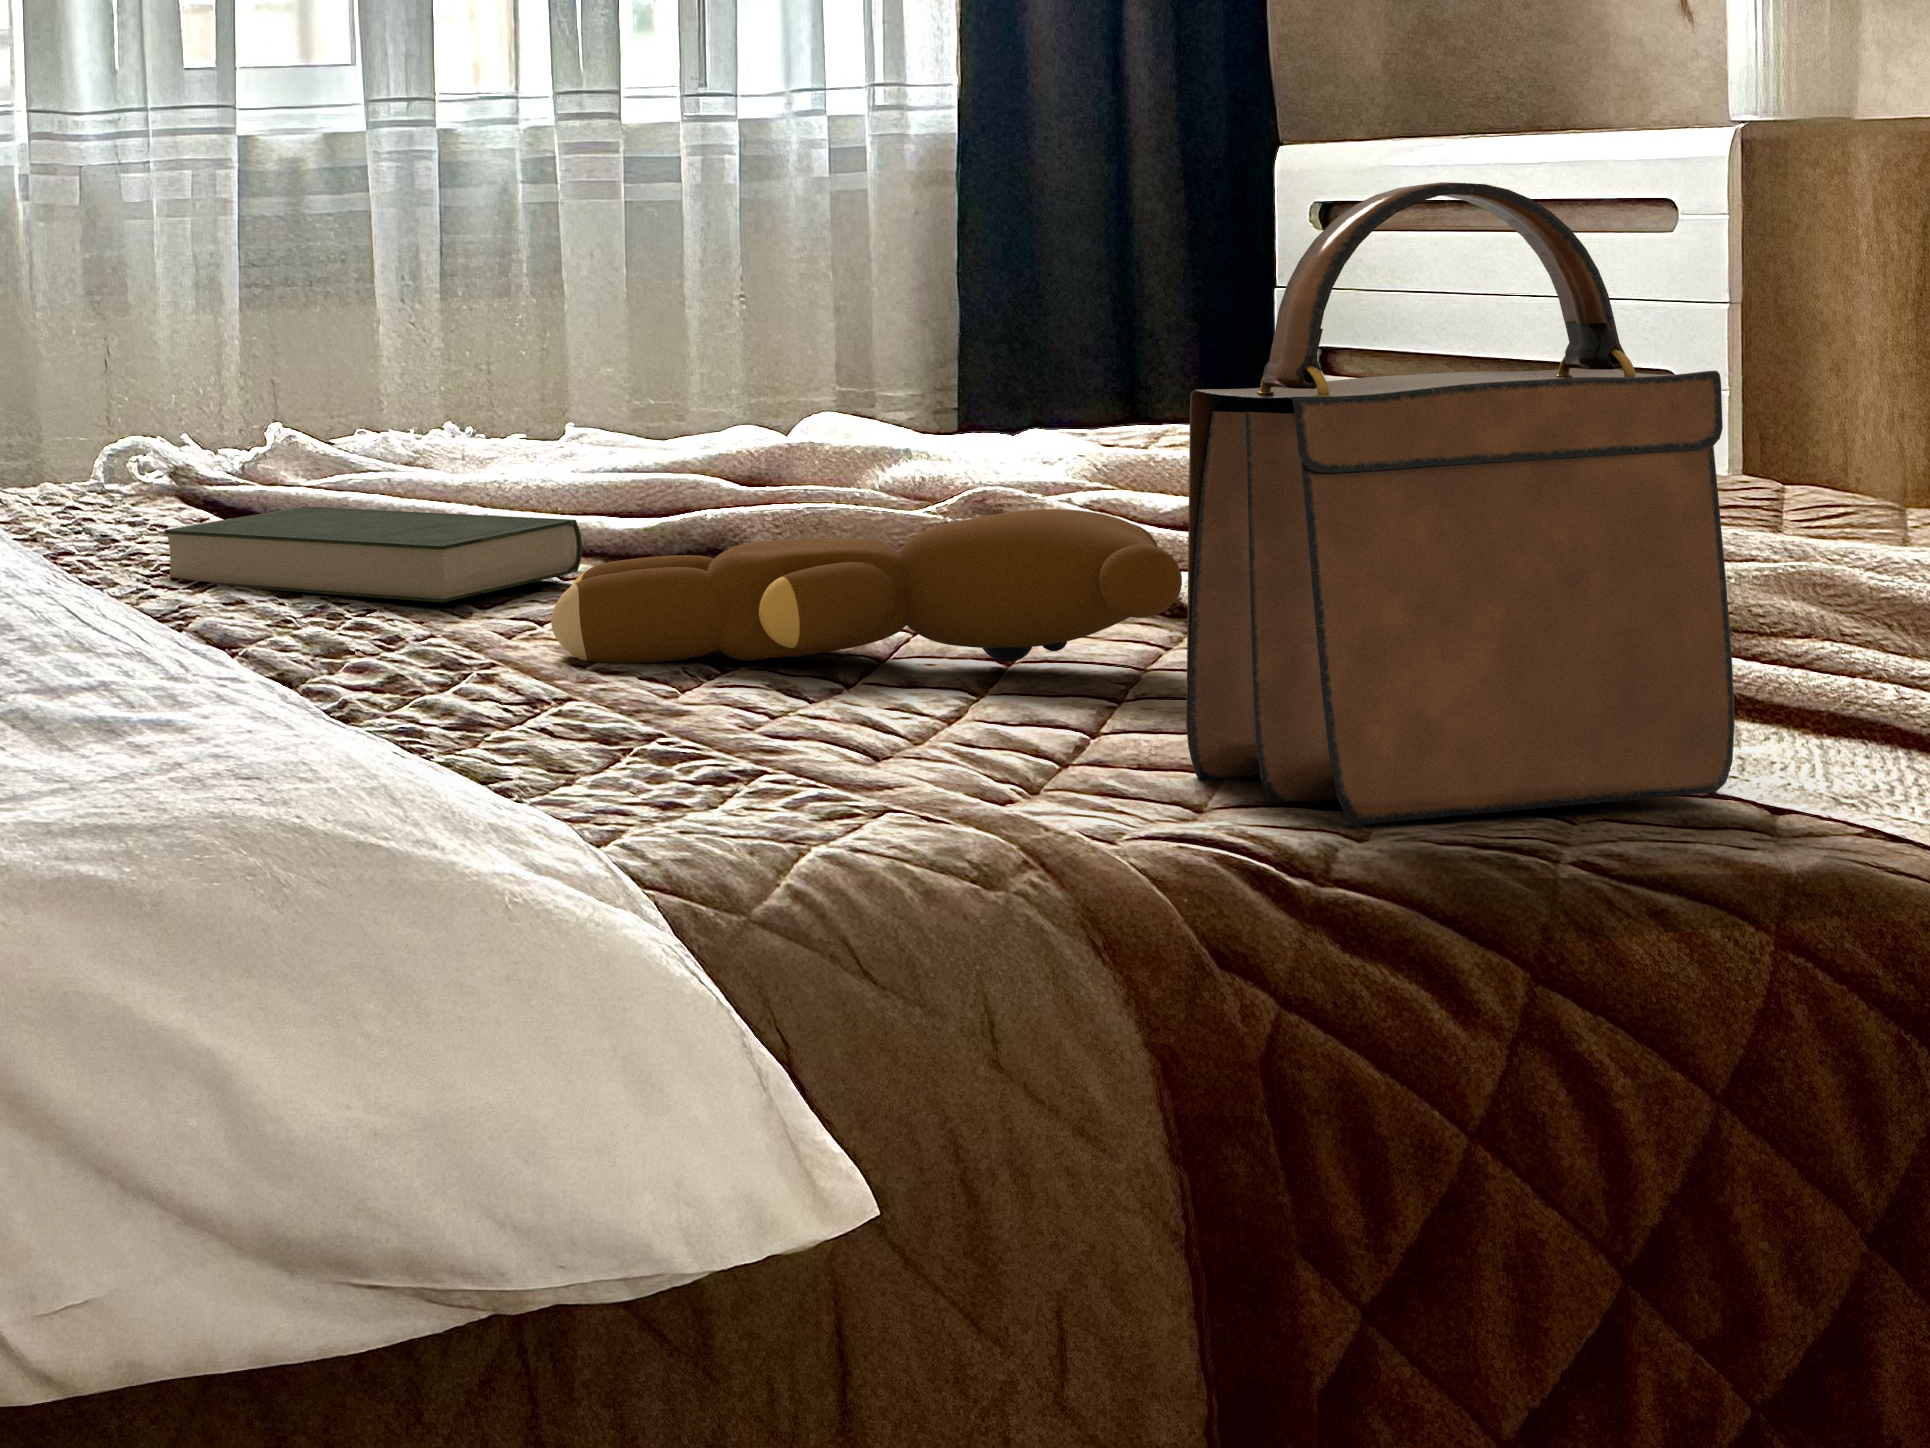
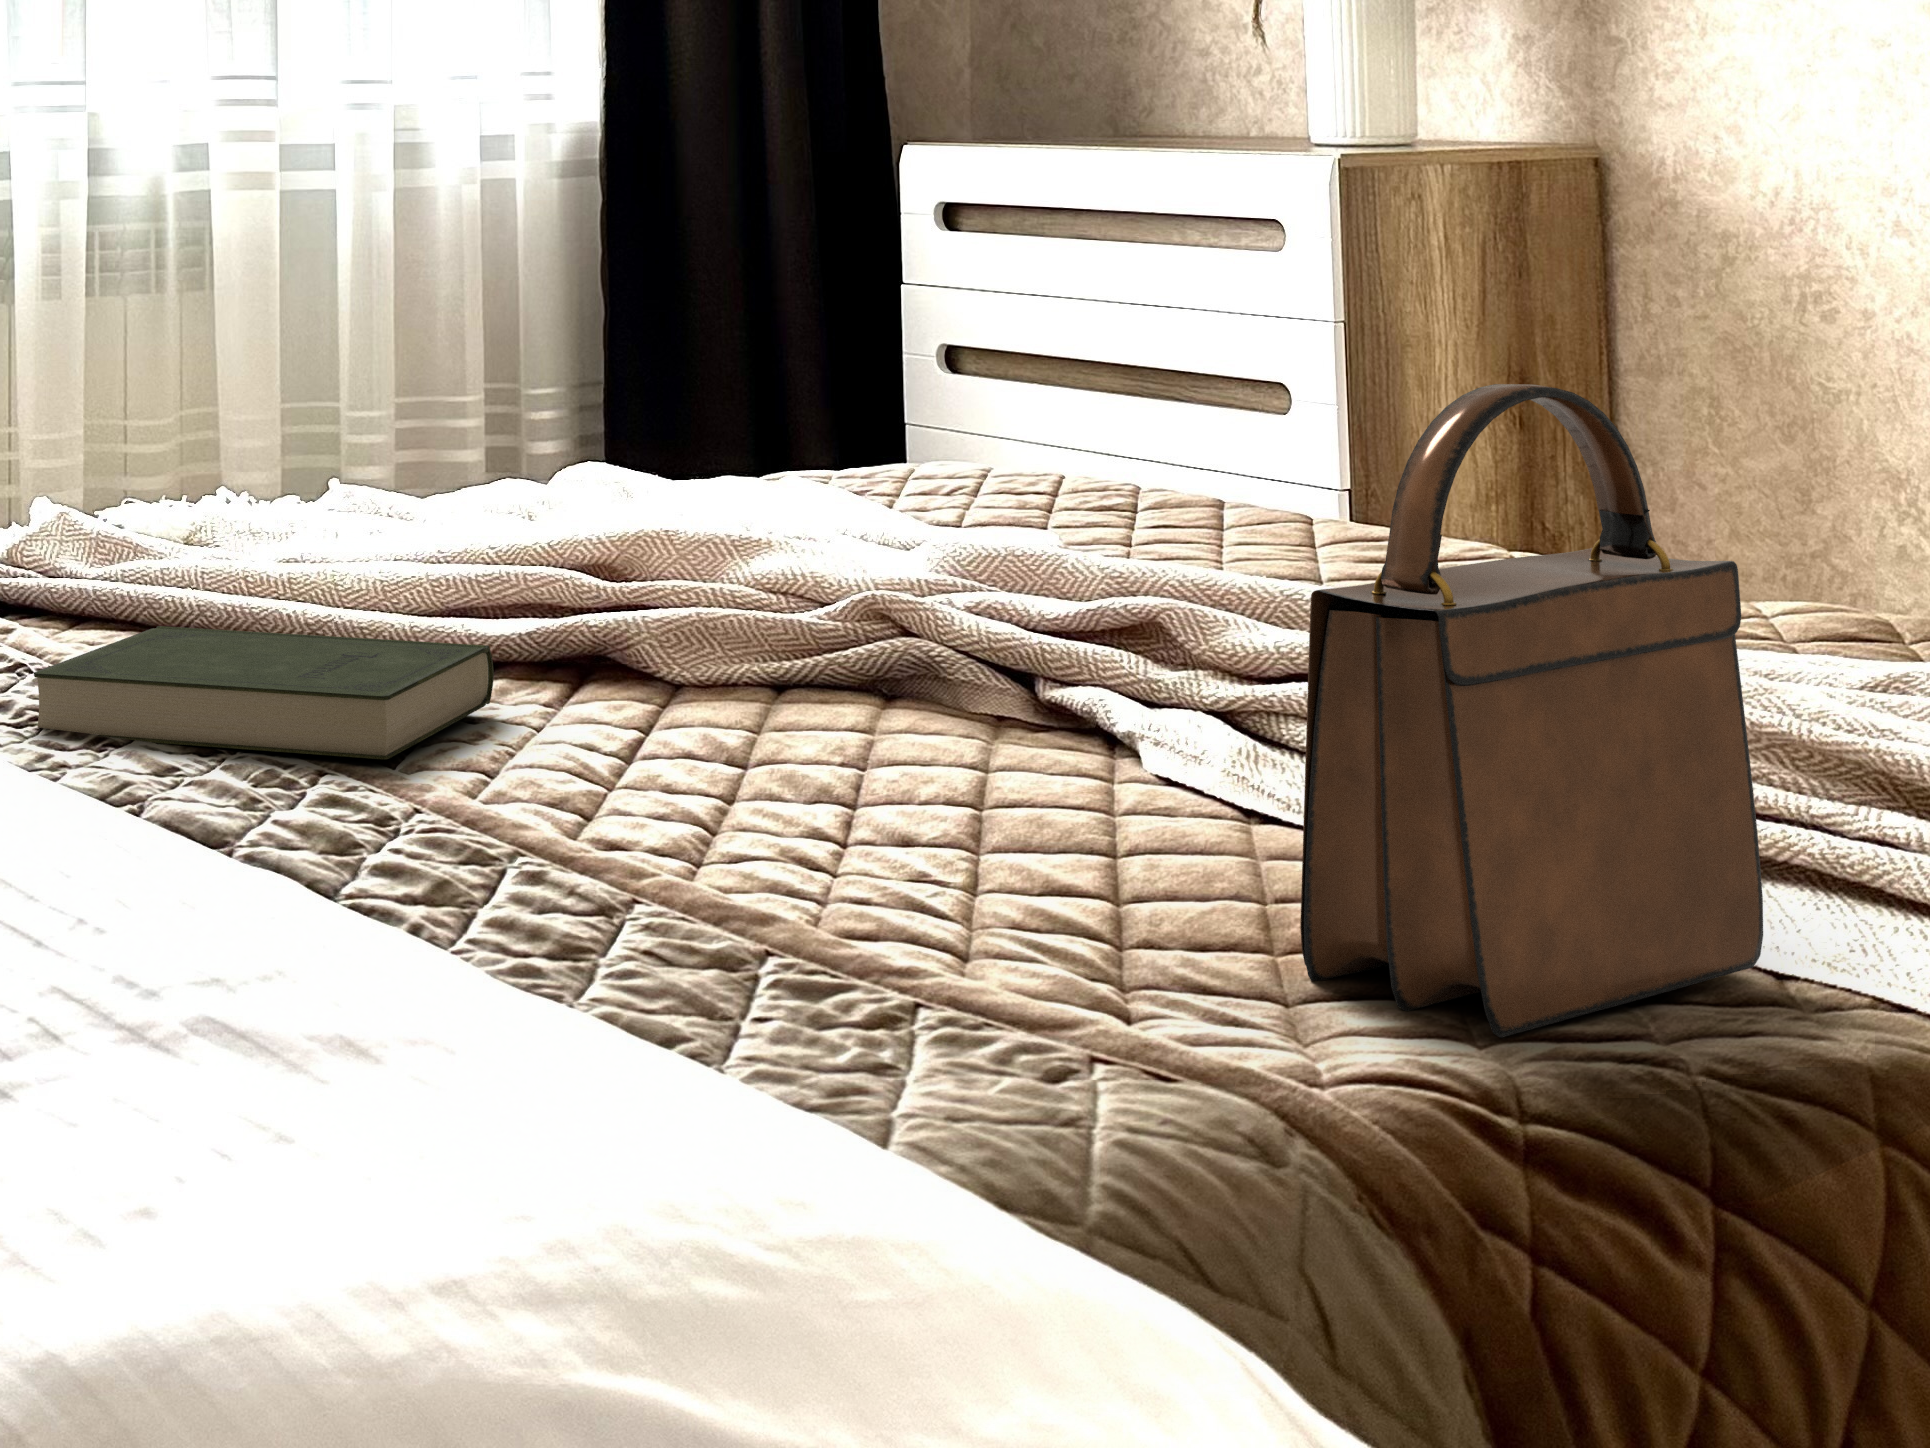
teddy bear: present [551,509,1182,663] -> none [551,657,1198,845]

